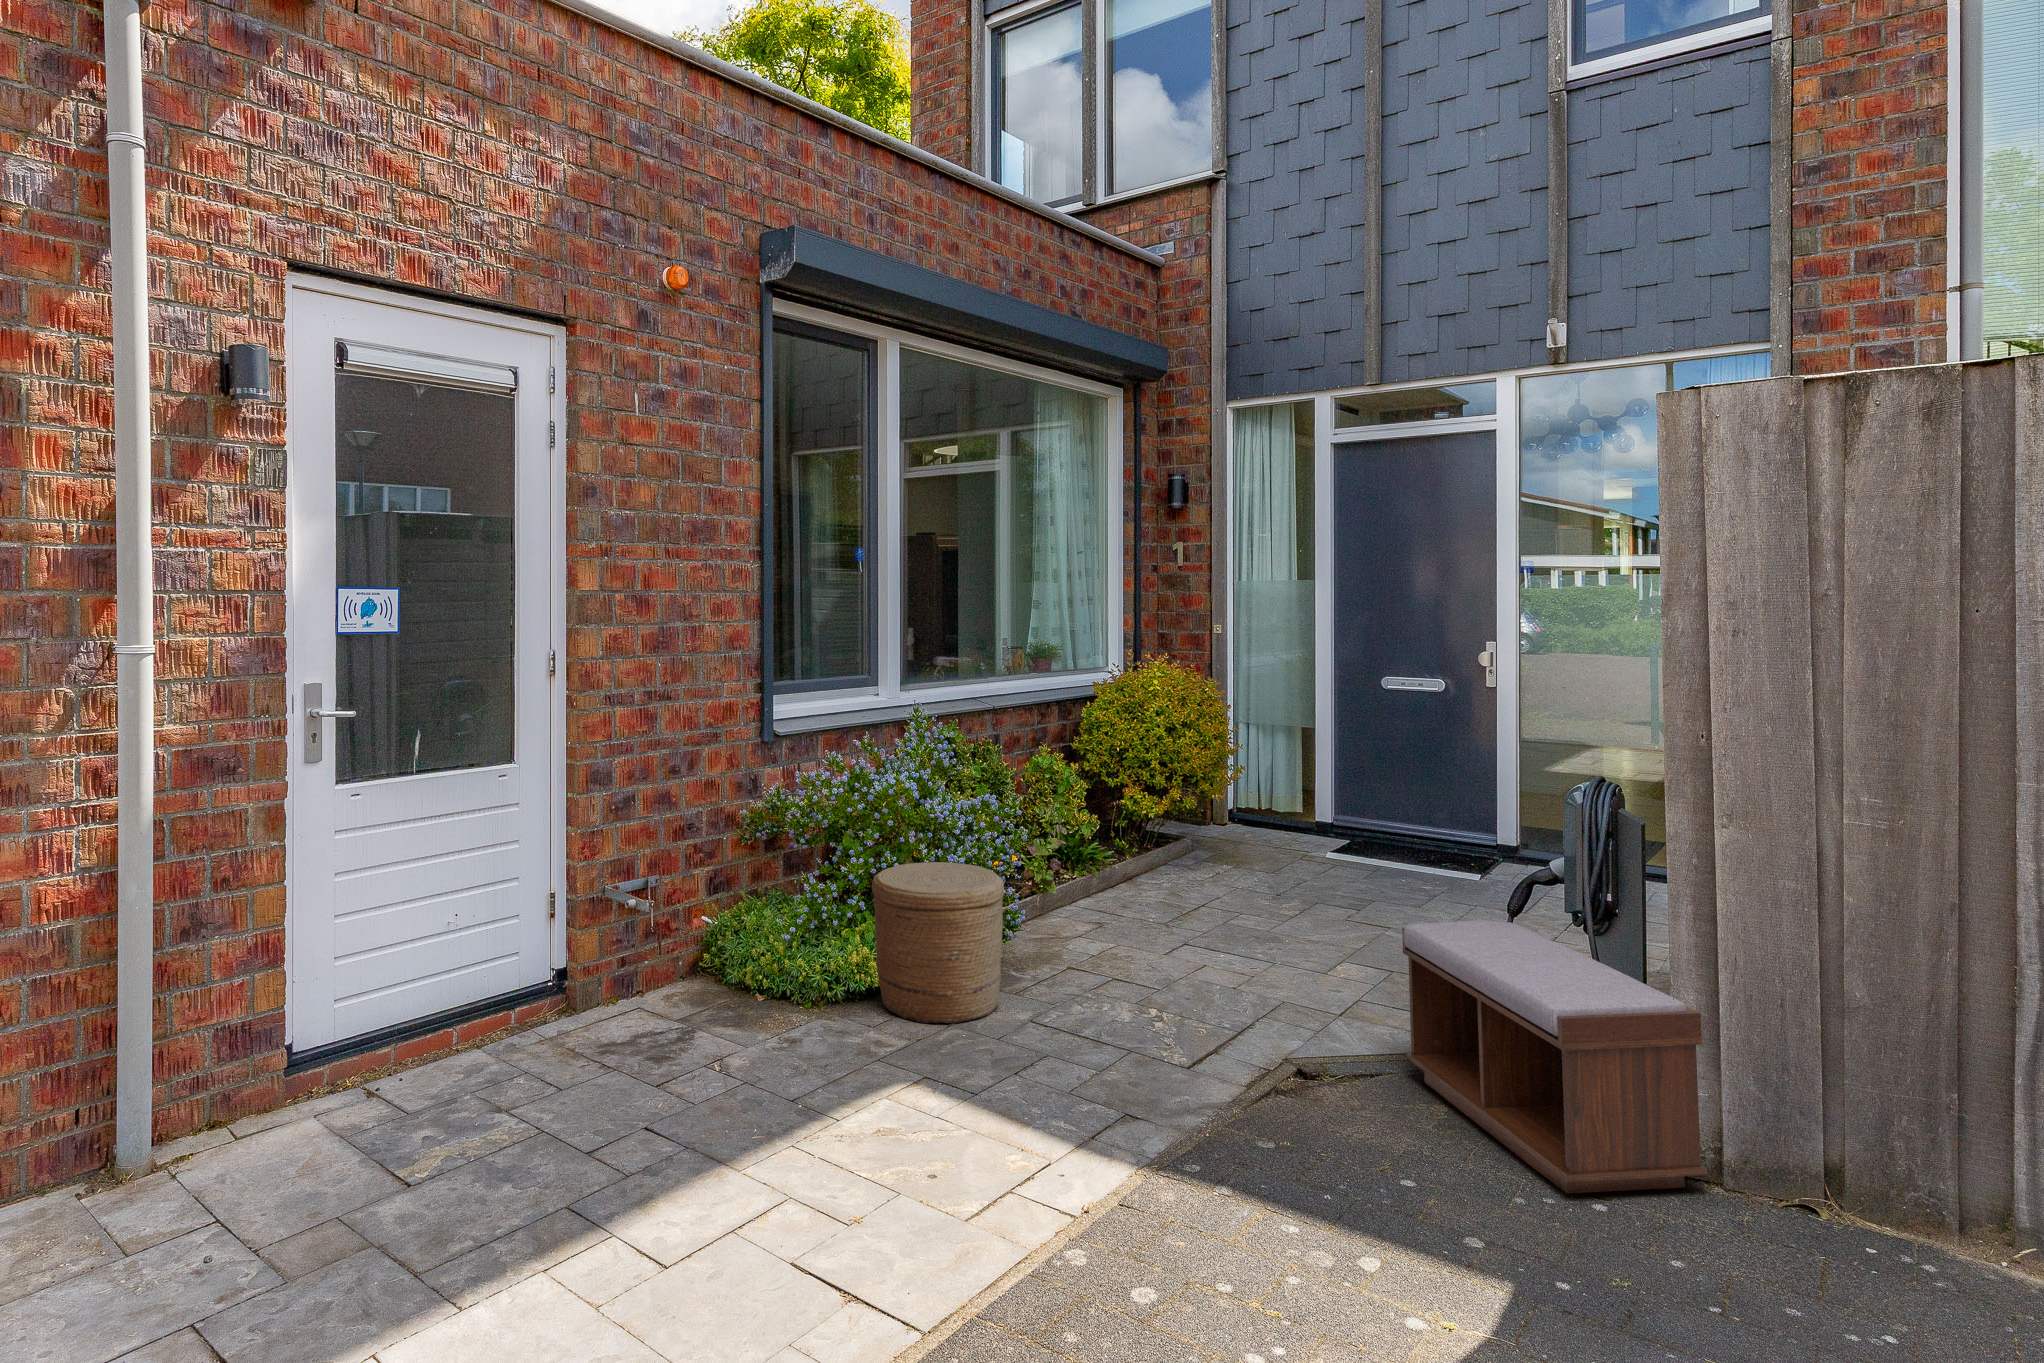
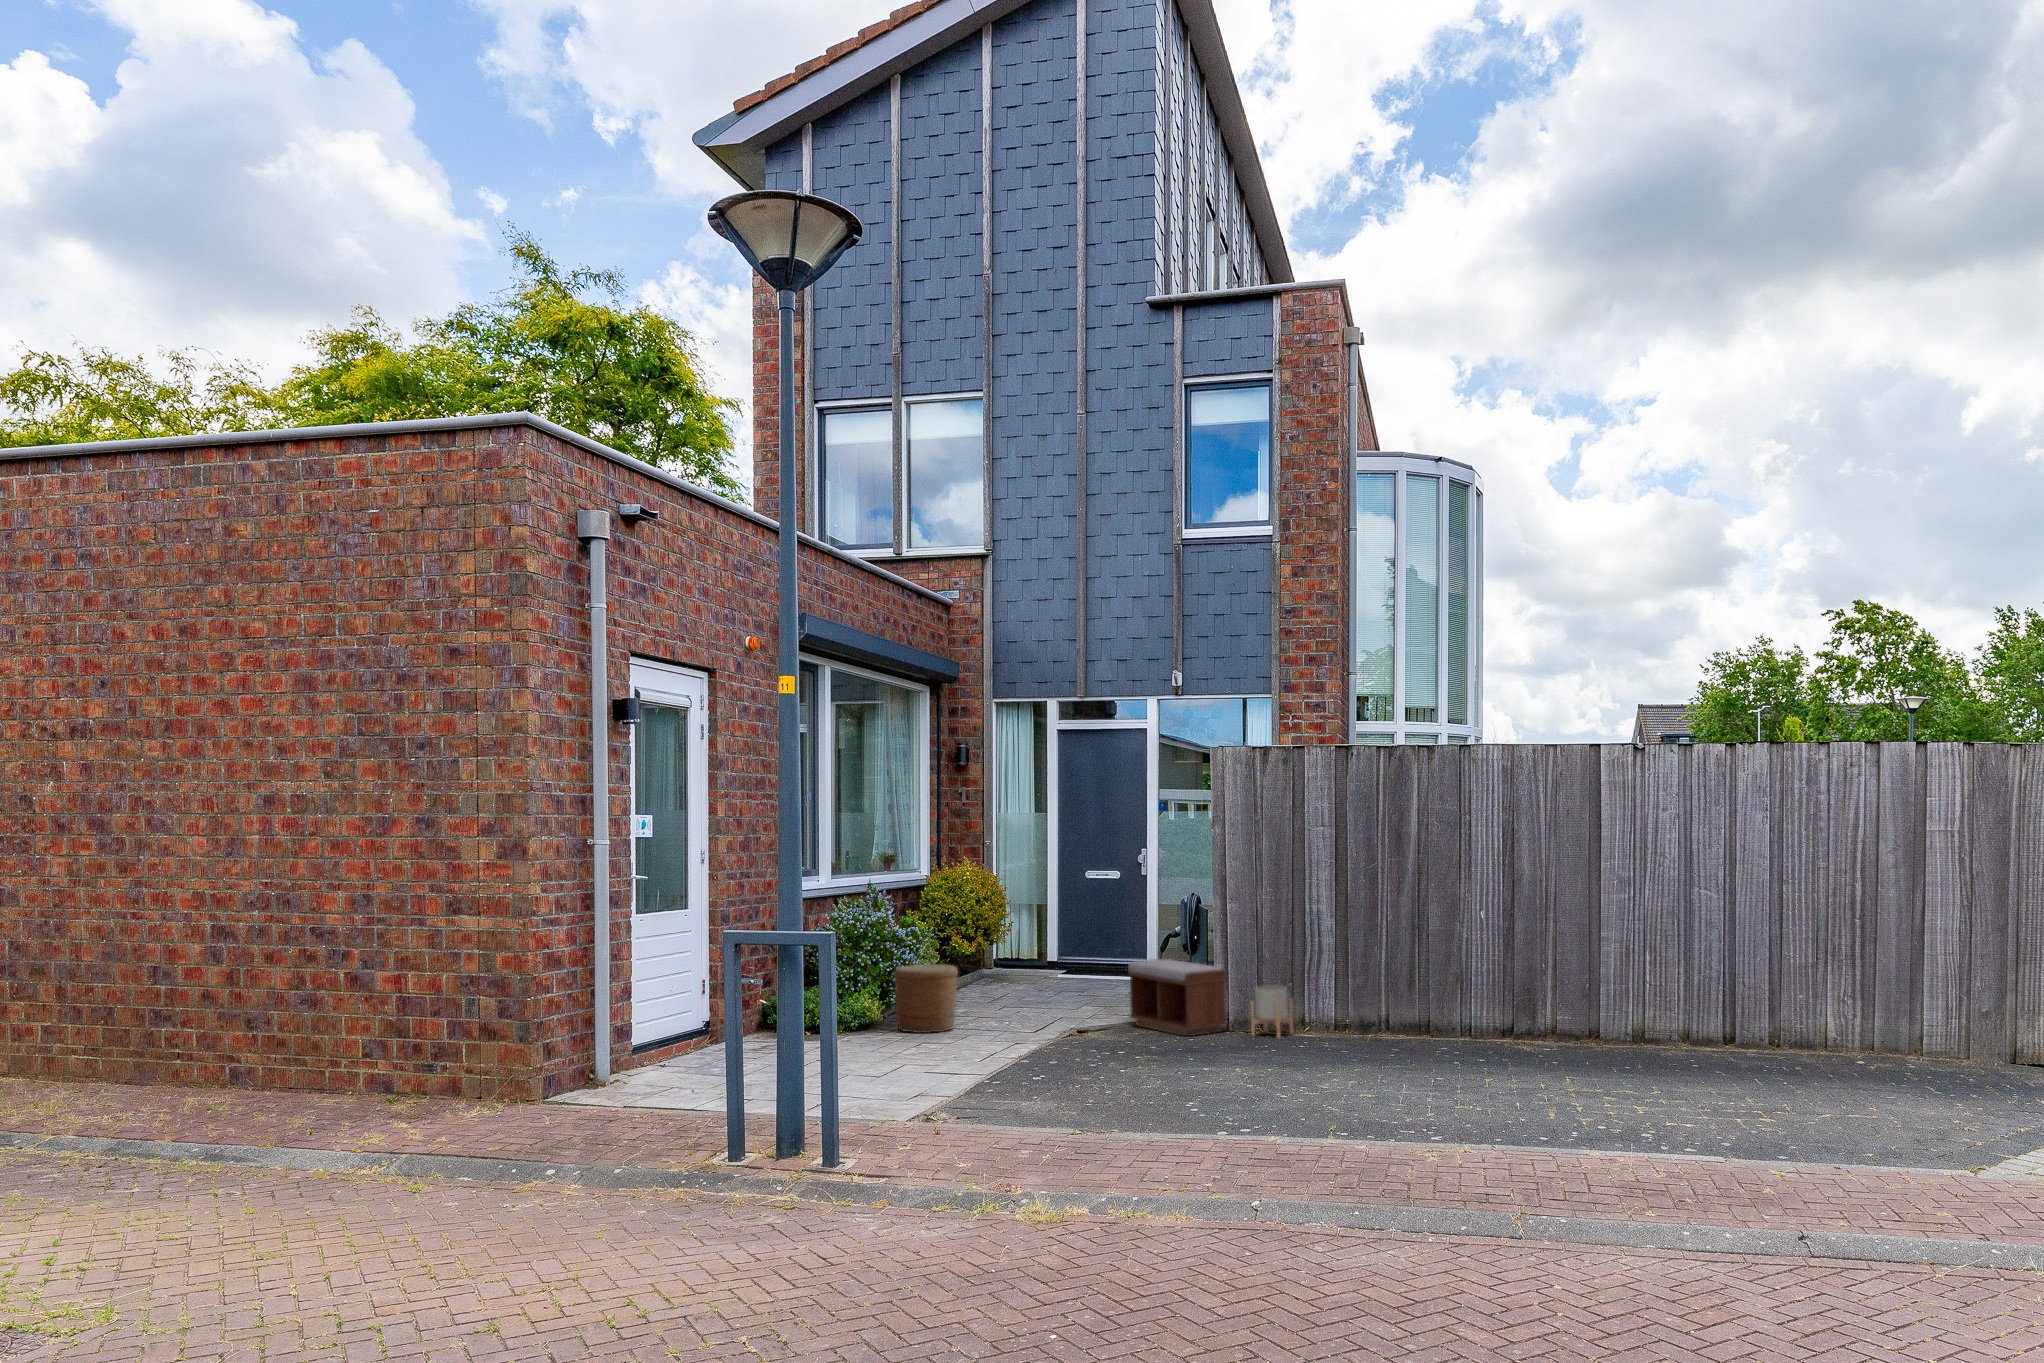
planter: none [1799,1093,1977,1310] -> present [1250,986,1293,1038]

